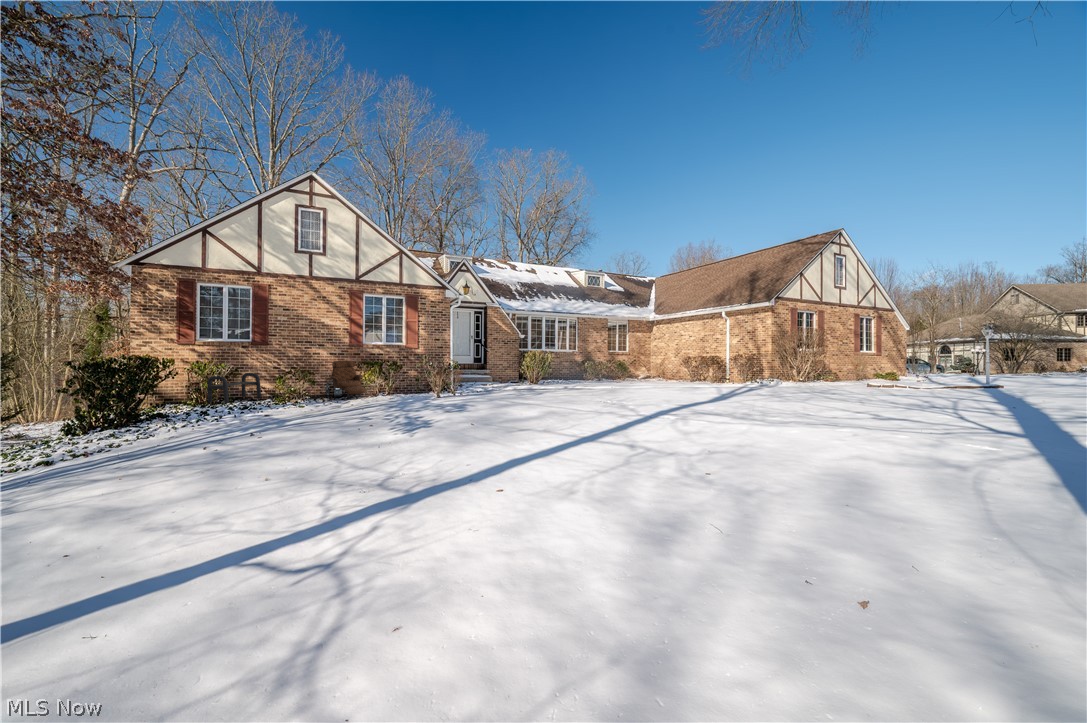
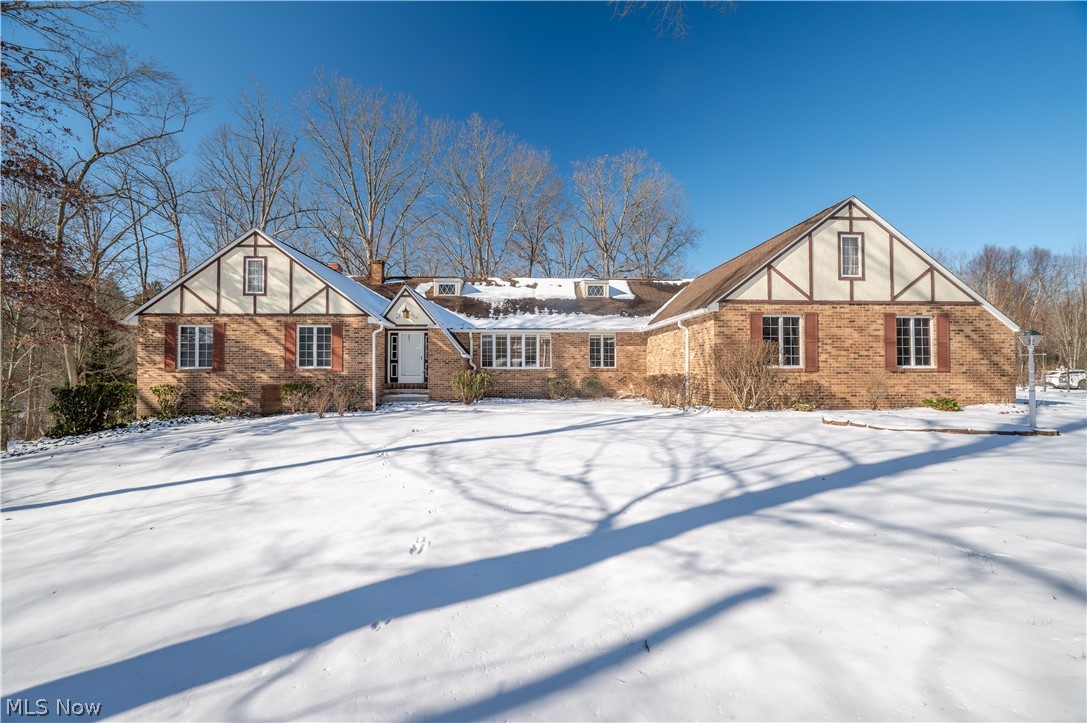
bench: present [207,373,261,403] -> none [174,395,215,418]

